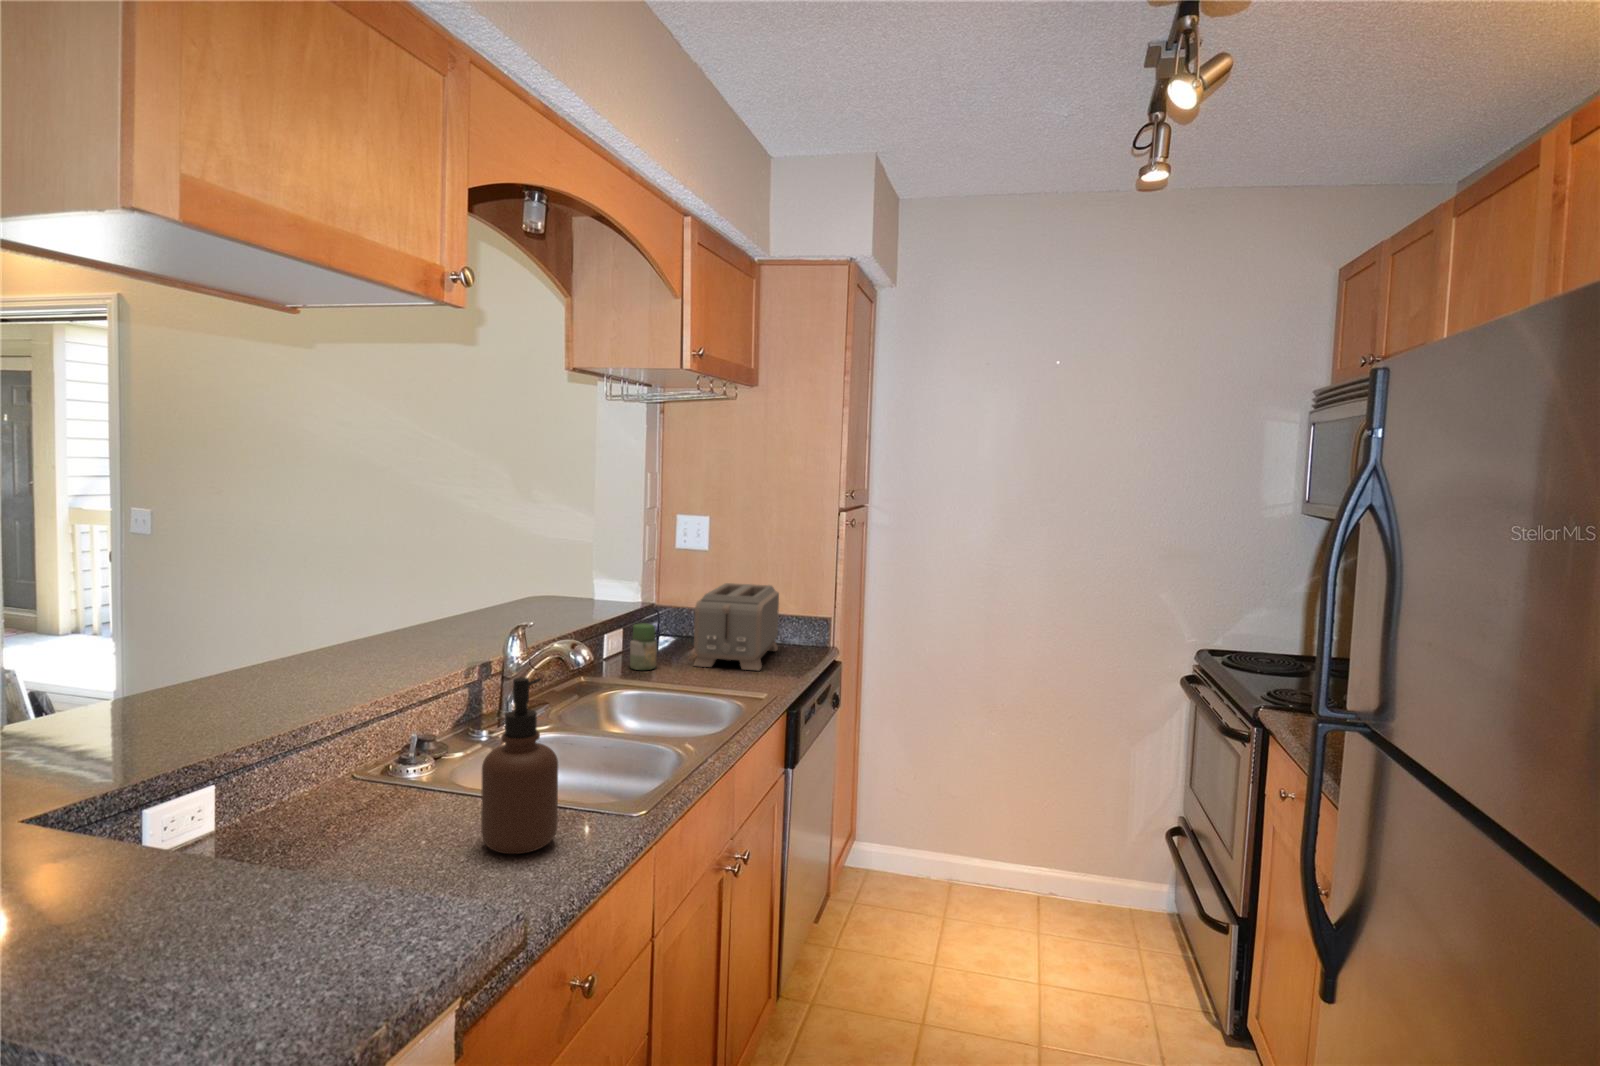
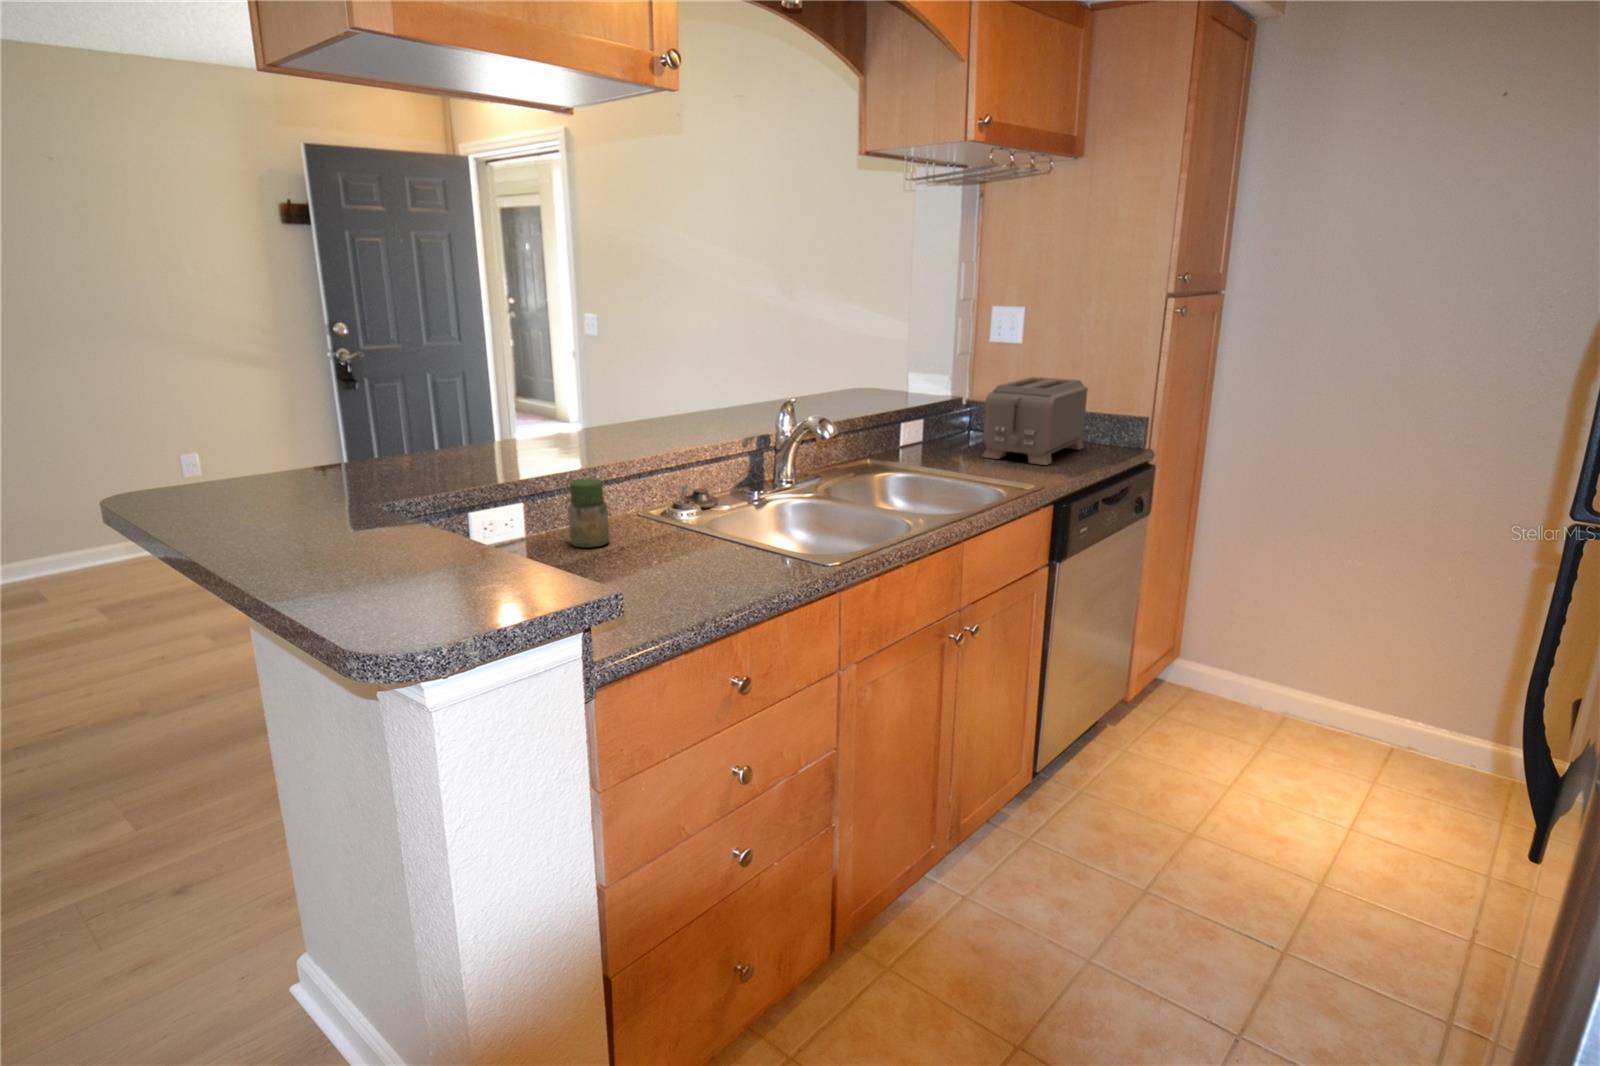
jar: present [630,623,657,670] -> present [568,478,610,548]
soap dispenser: present [481,677,558,854] -> none [690,433,755,583]

